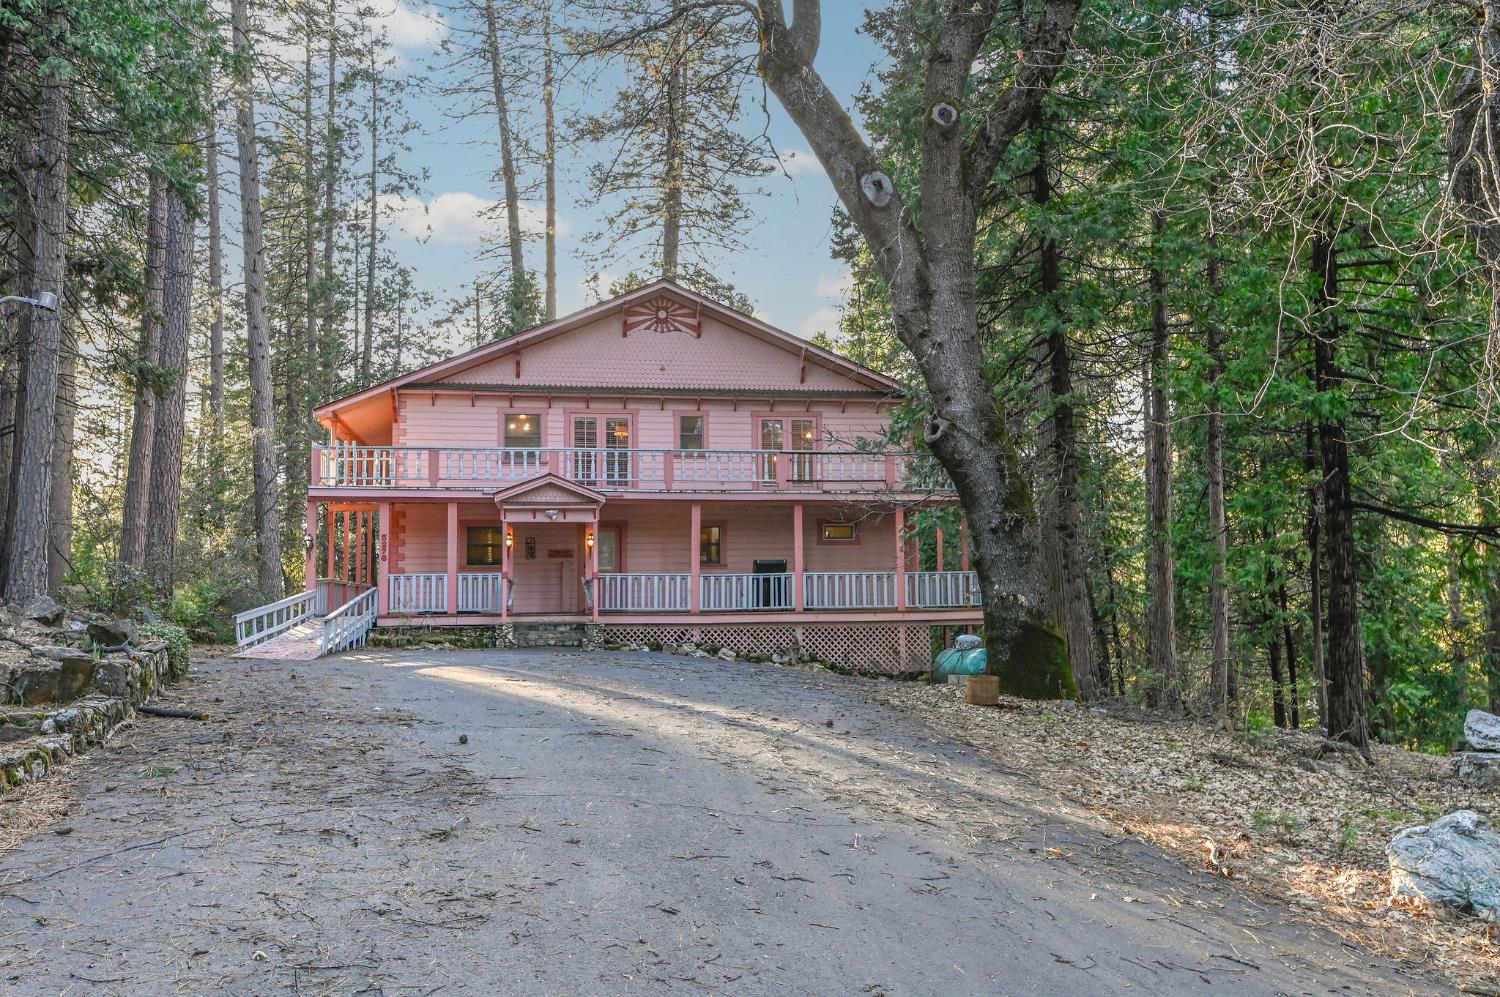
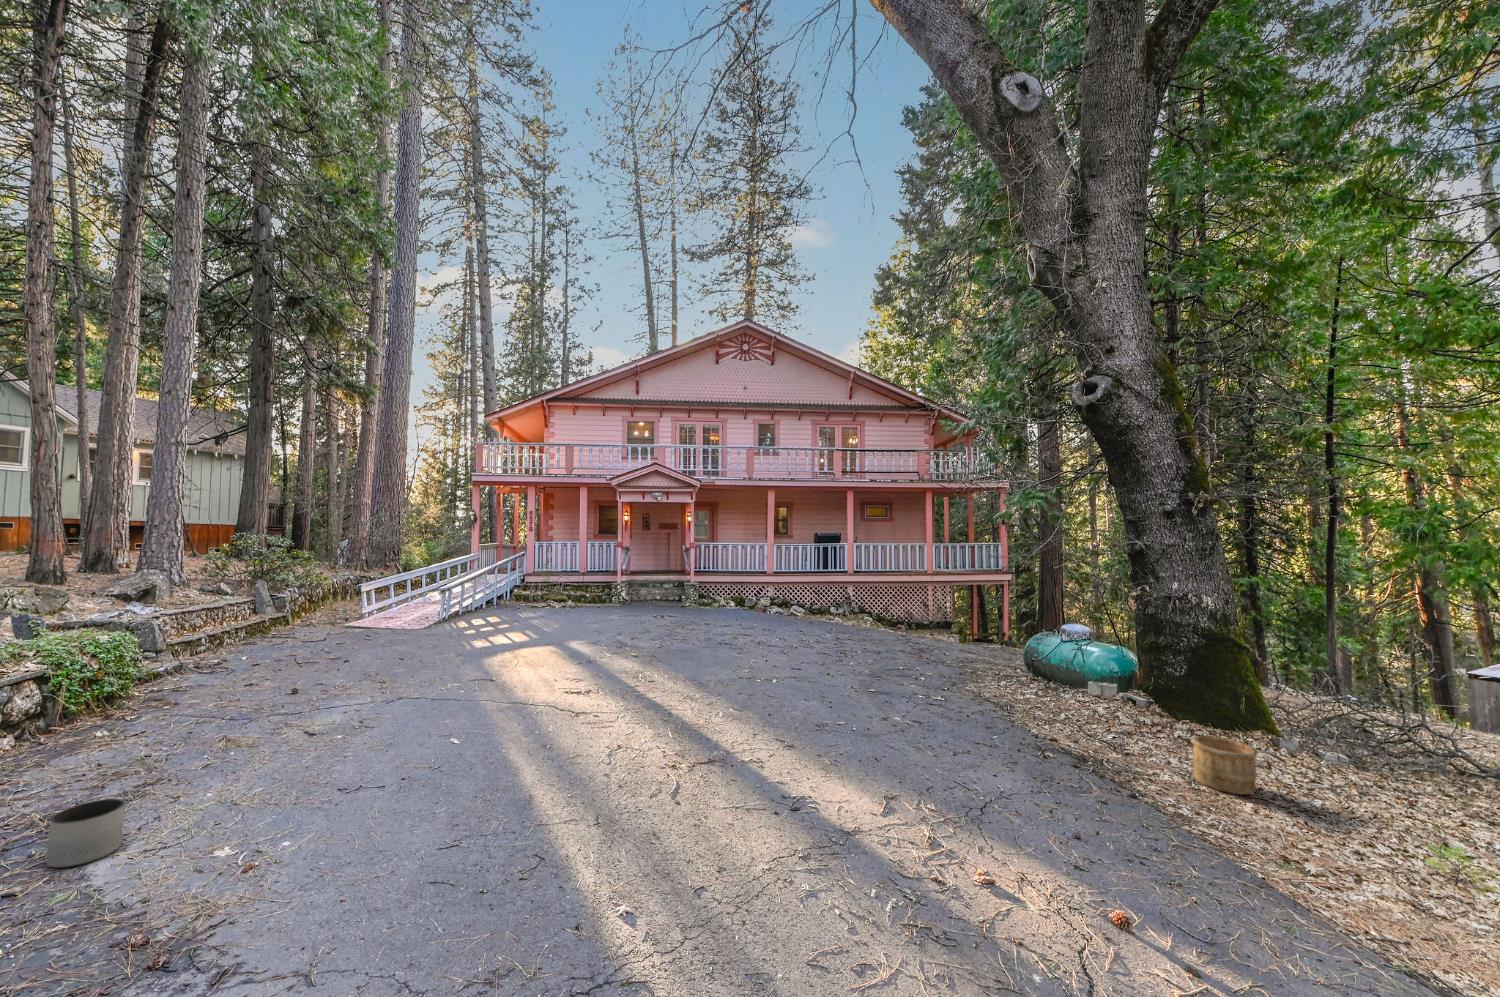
planter: none [304,683,333,709] -> present [46,799,125,868]

